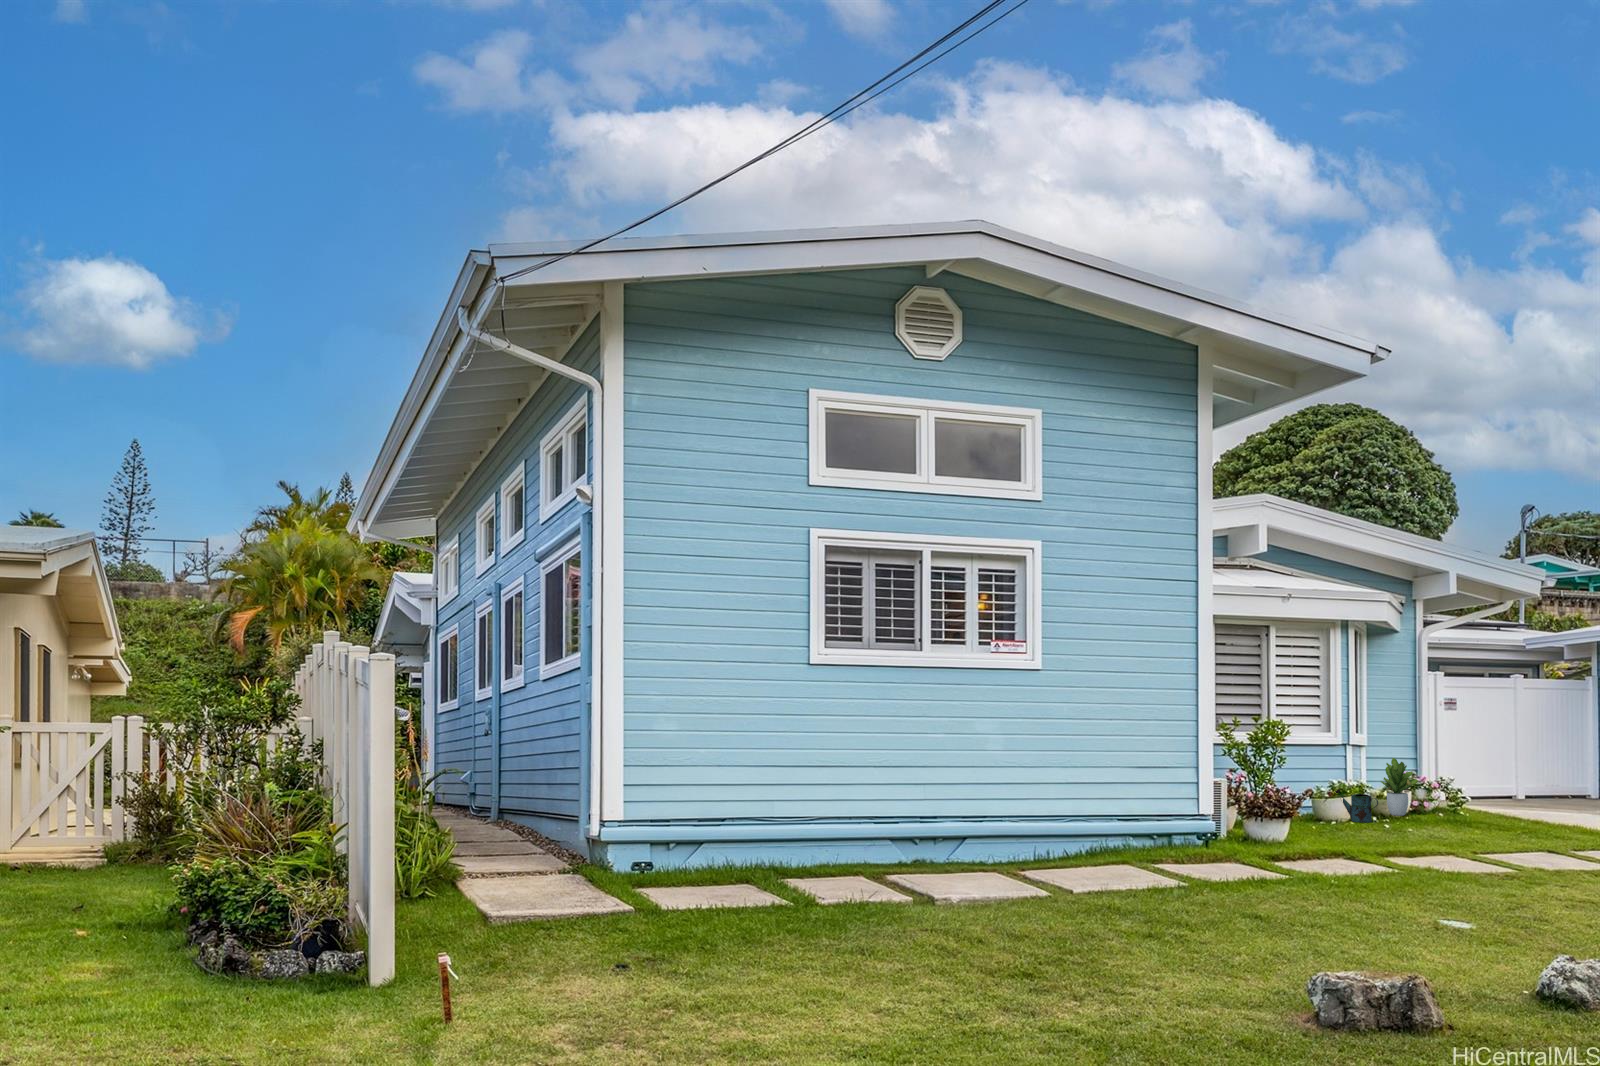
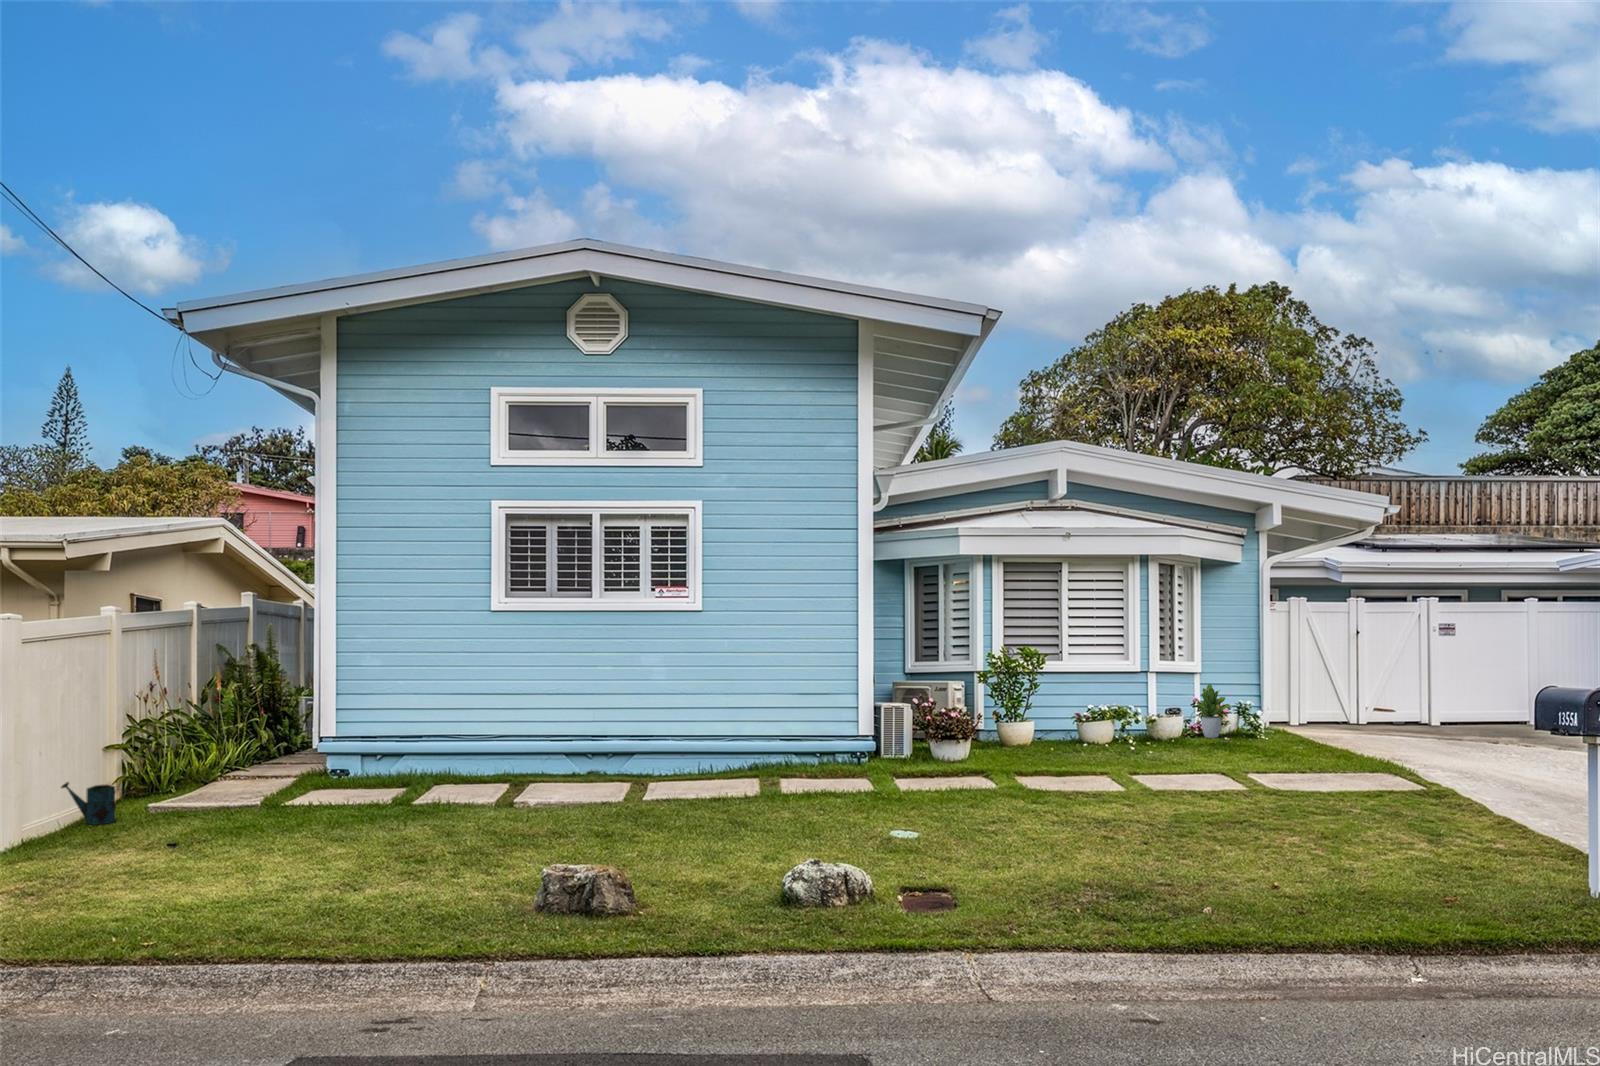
watering can: present [1335,789,1378,822] -> present [61,782,125,825]

